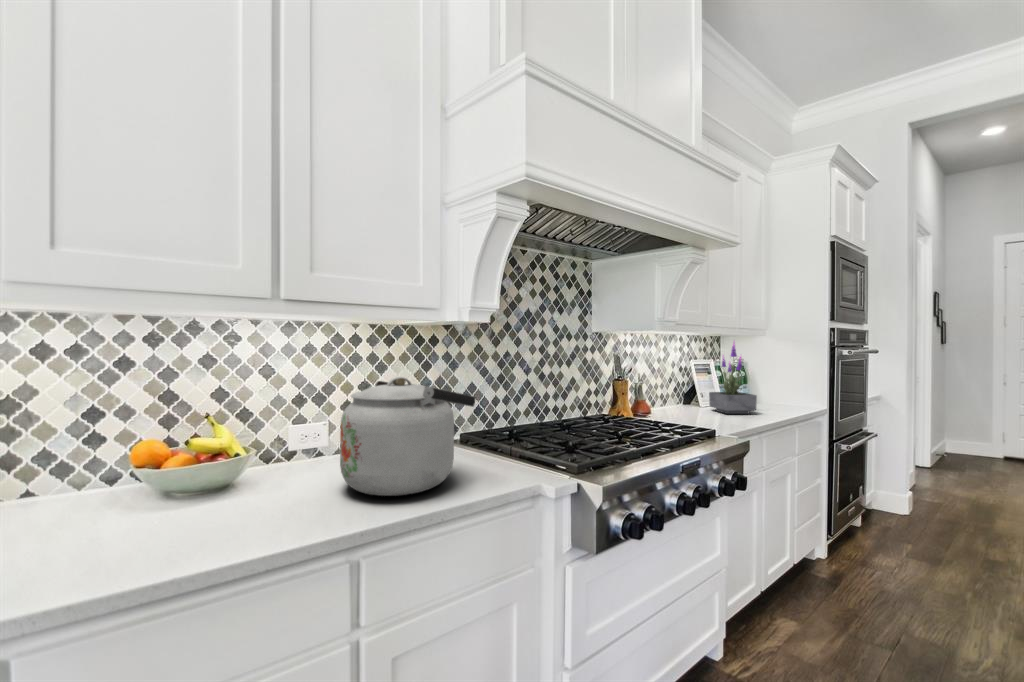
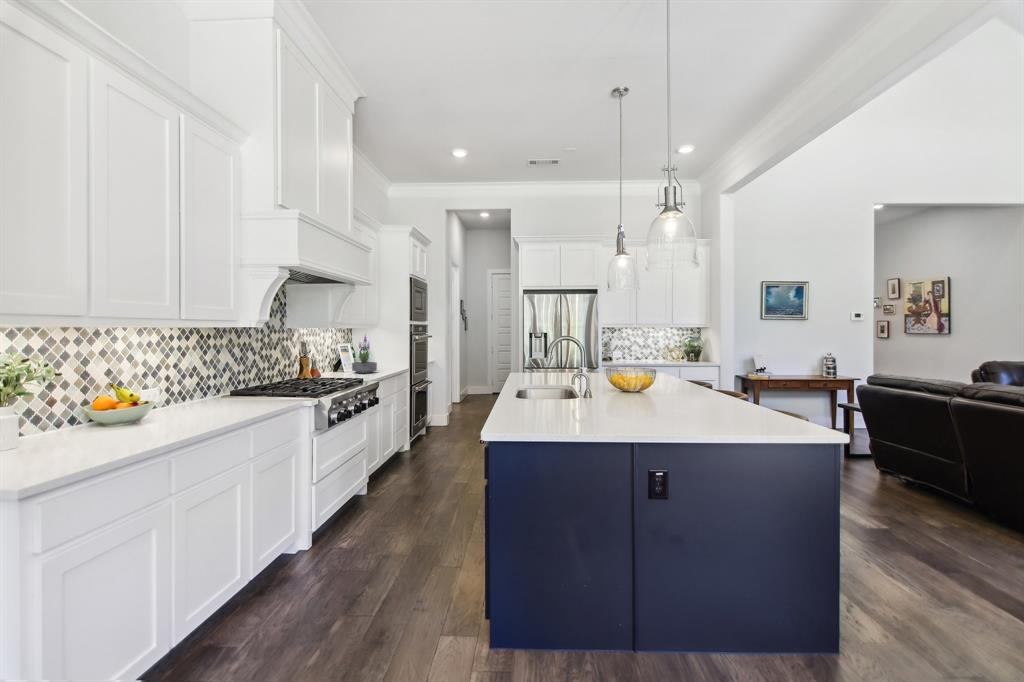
kettle: present [340,377,475,496] -> none [202,357,277,409]

